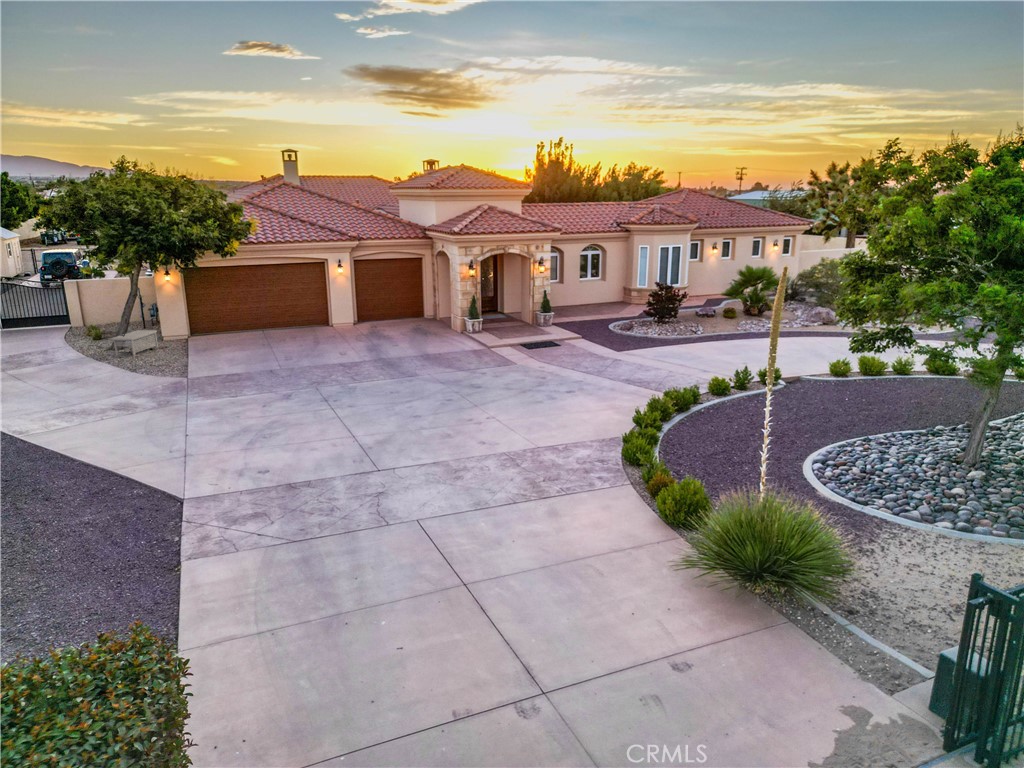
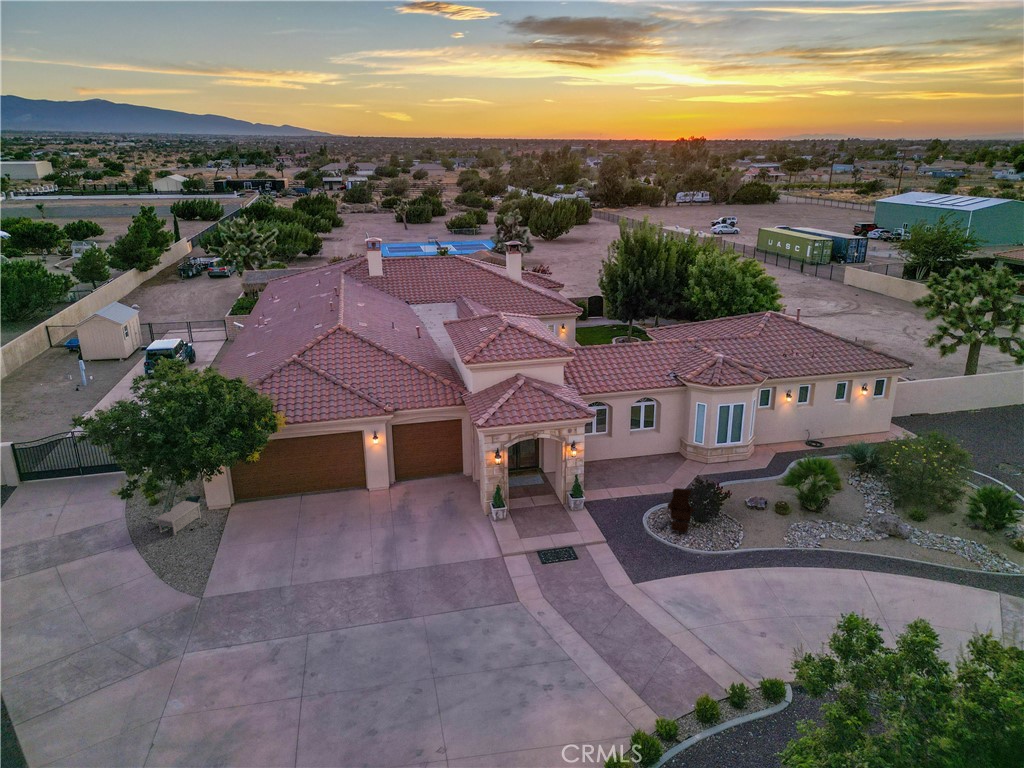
lounge chair: none [633,294,659,331] -> present [668,488,695,535]

